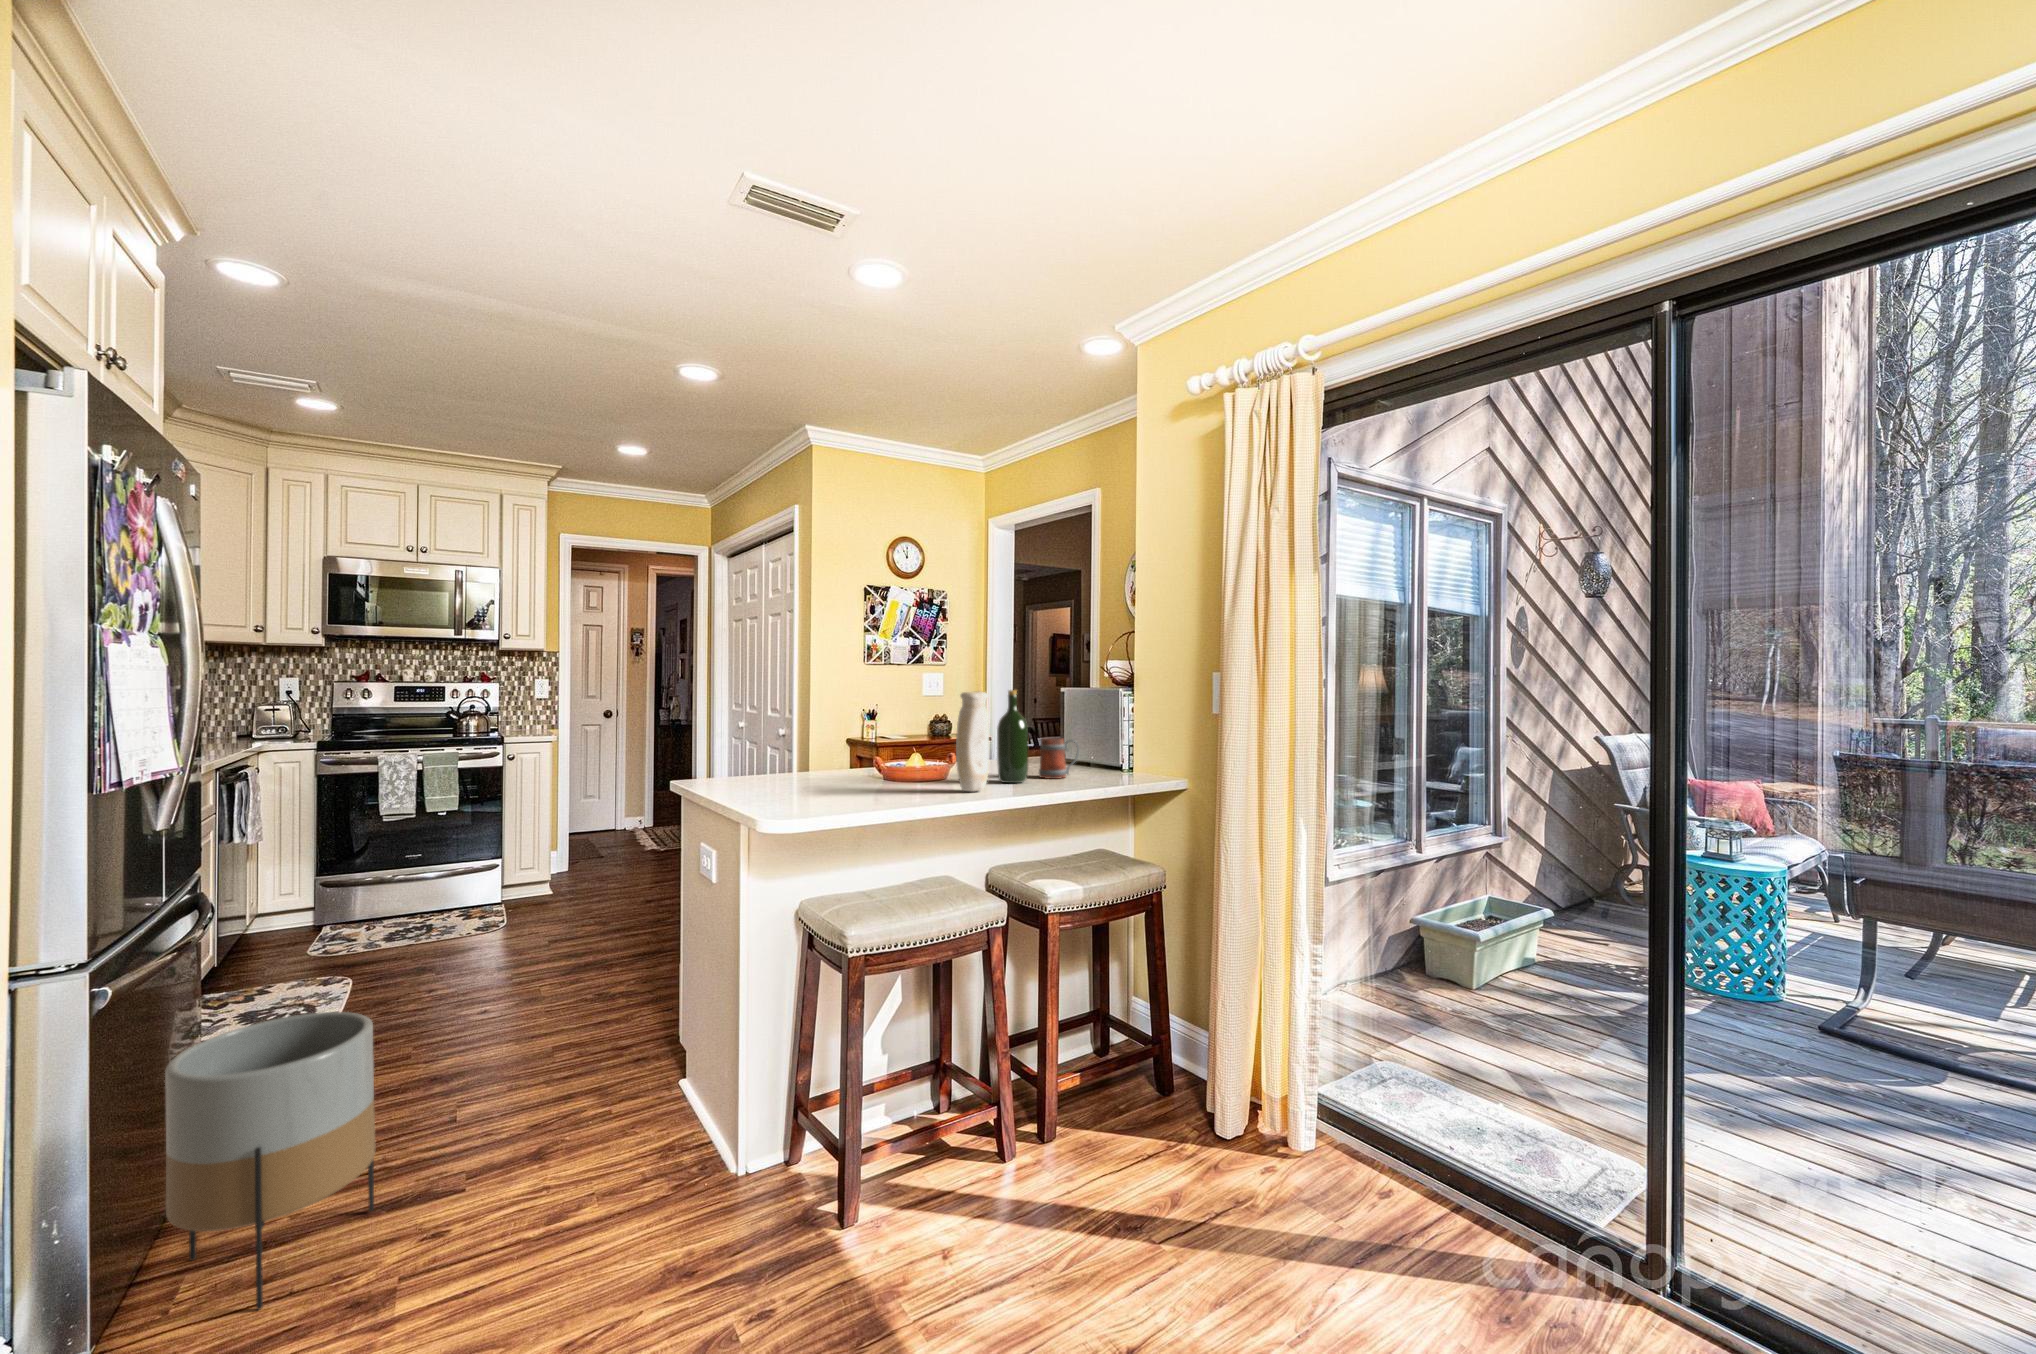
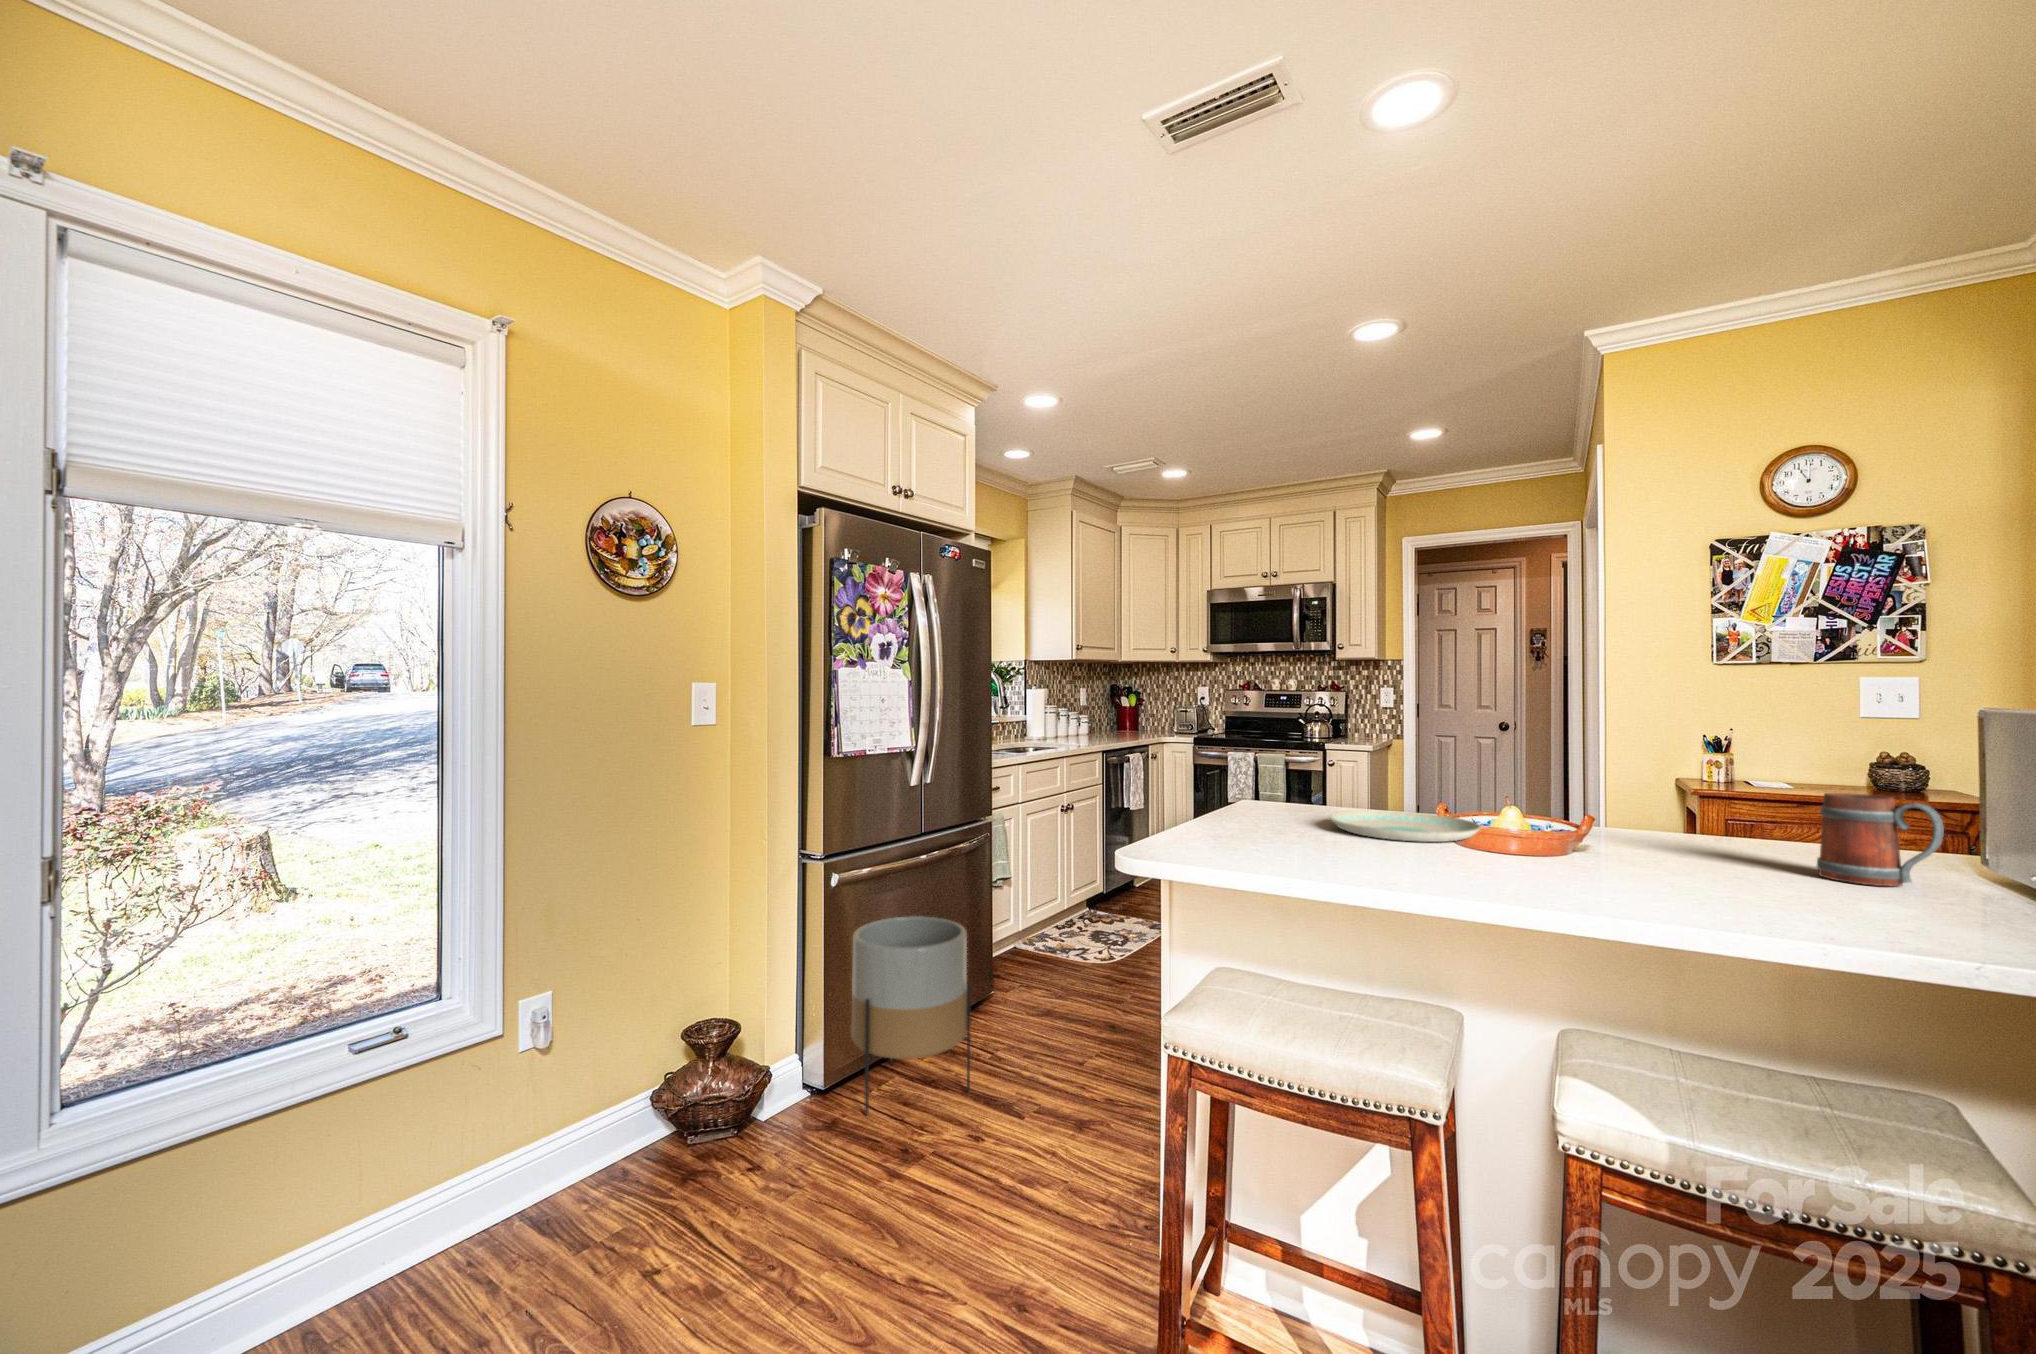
wine bottle: present [997,690,1028,783] -> none [1669,689,1750,872]
vase: present [956,691,989,791] -> none [1516,686,1587,864]
plate: none [823,777,918,796] -> present [1330,811,1481,842]

